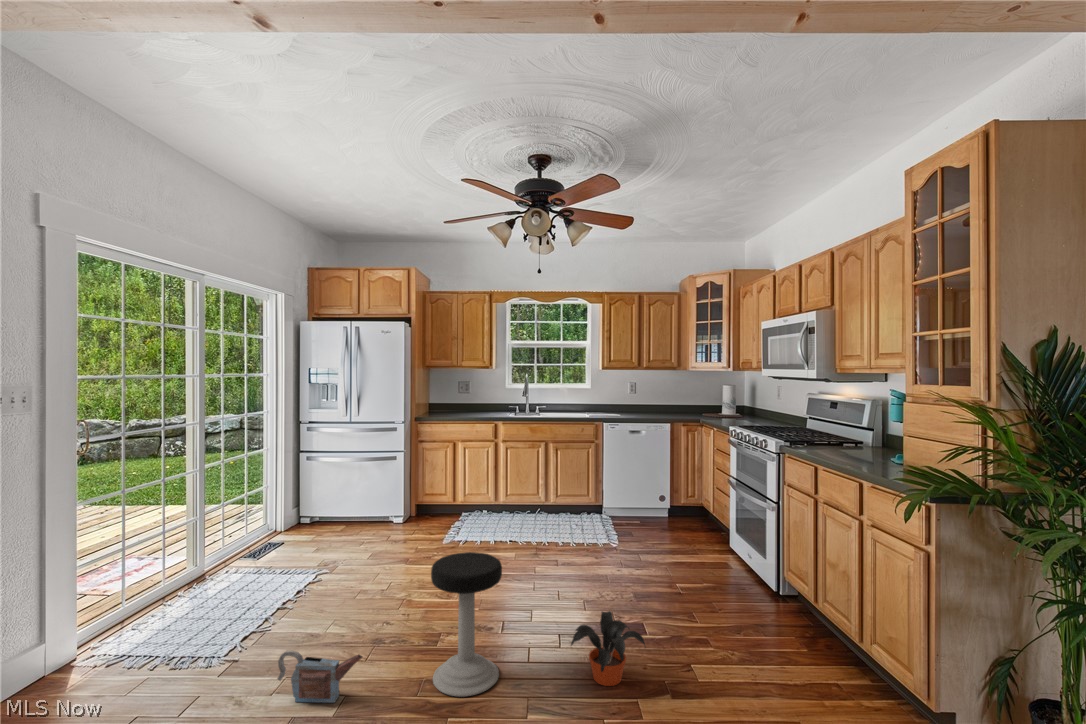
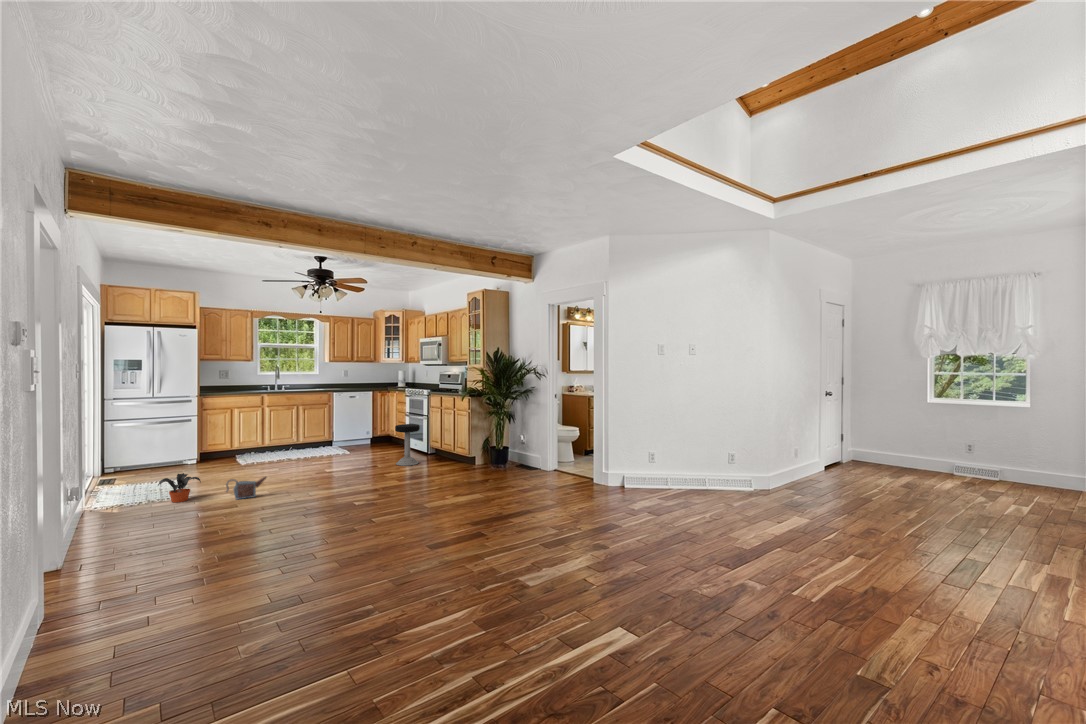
stool: present [431,552,502,697] -> present [395,424,420,466]
potted plant: present [571,611,645,686] -> present [158,473,201,502]

